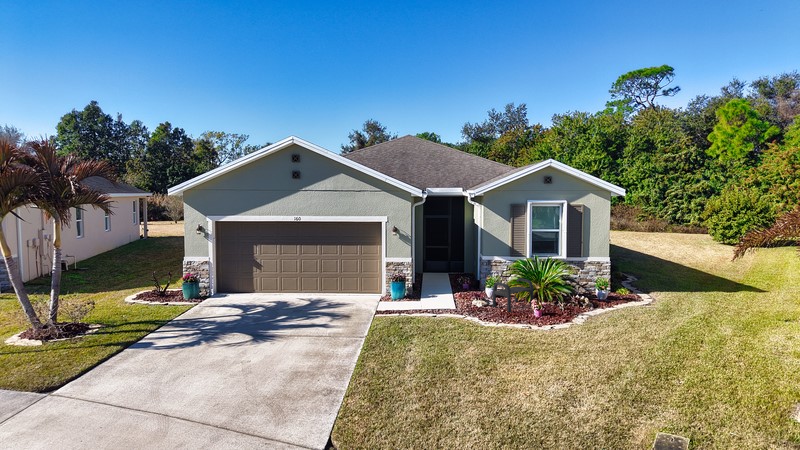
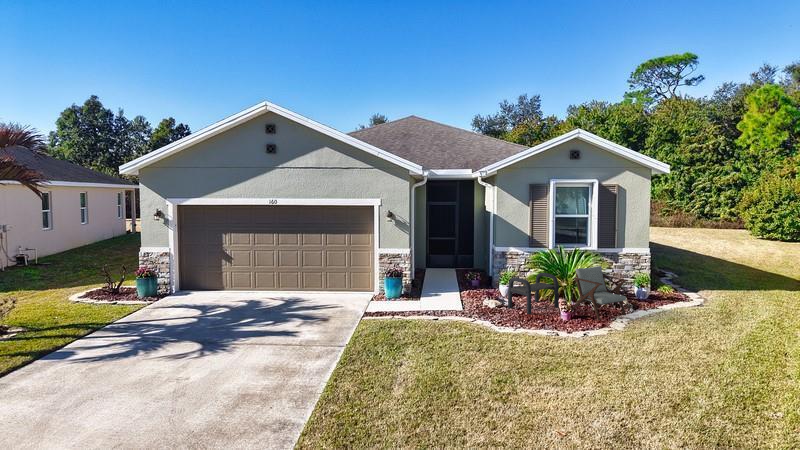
lounge chair: none [542,273,588,317] -> present [570,266,628,320]

